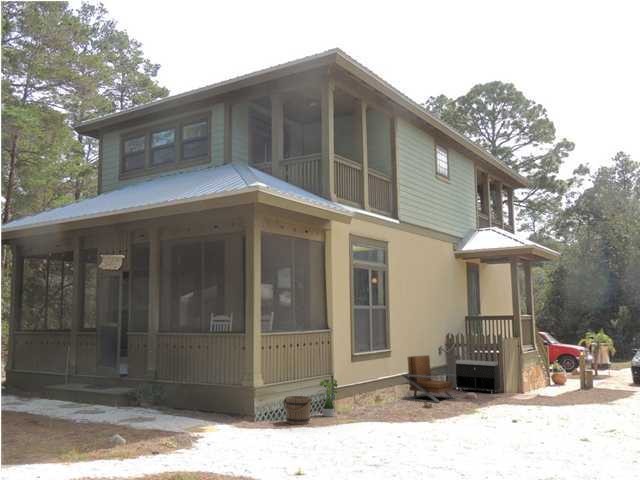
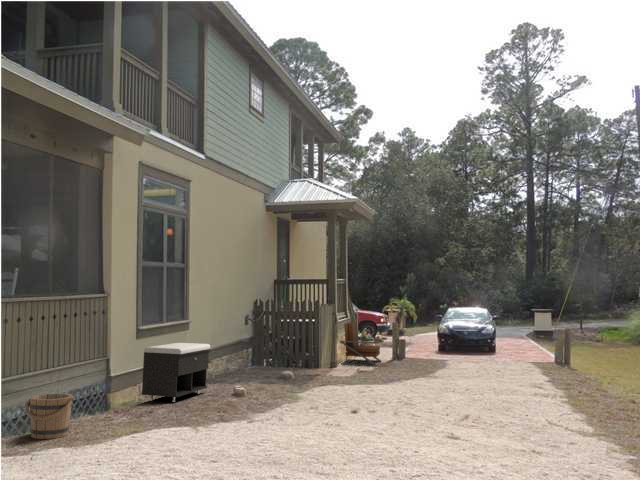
lounge chair: present [402,356,456,403] -> present [340,322,381,366]
storage bench: present [456,360,500,393] -> present [142,343,210,402]
potted plant: present [319,379,338,417] -> none [81,364,120,420]

